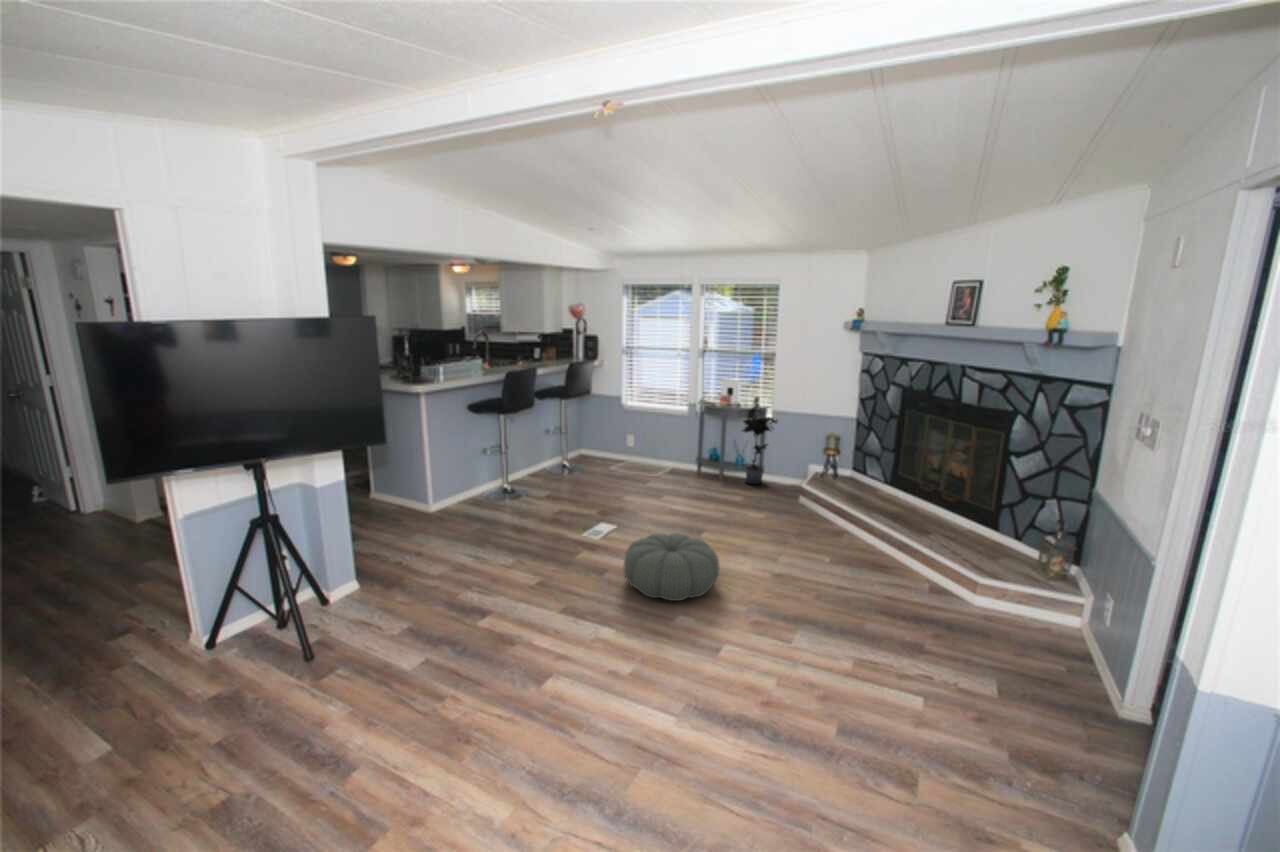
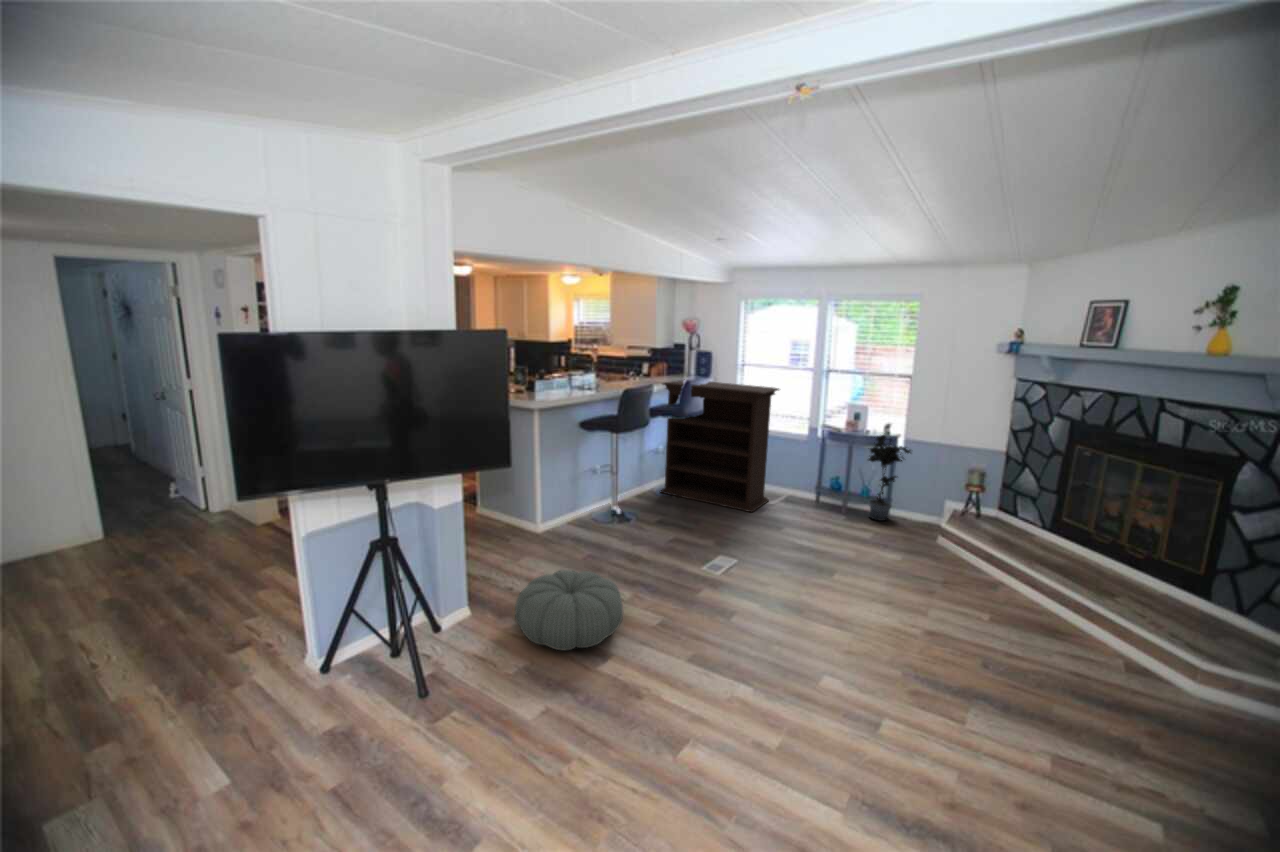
bookshelf: none [555,363,664,483] -> present [660,379,779,512]
pouf: present [624,533,719,601] -> present [515,570,623,650]

